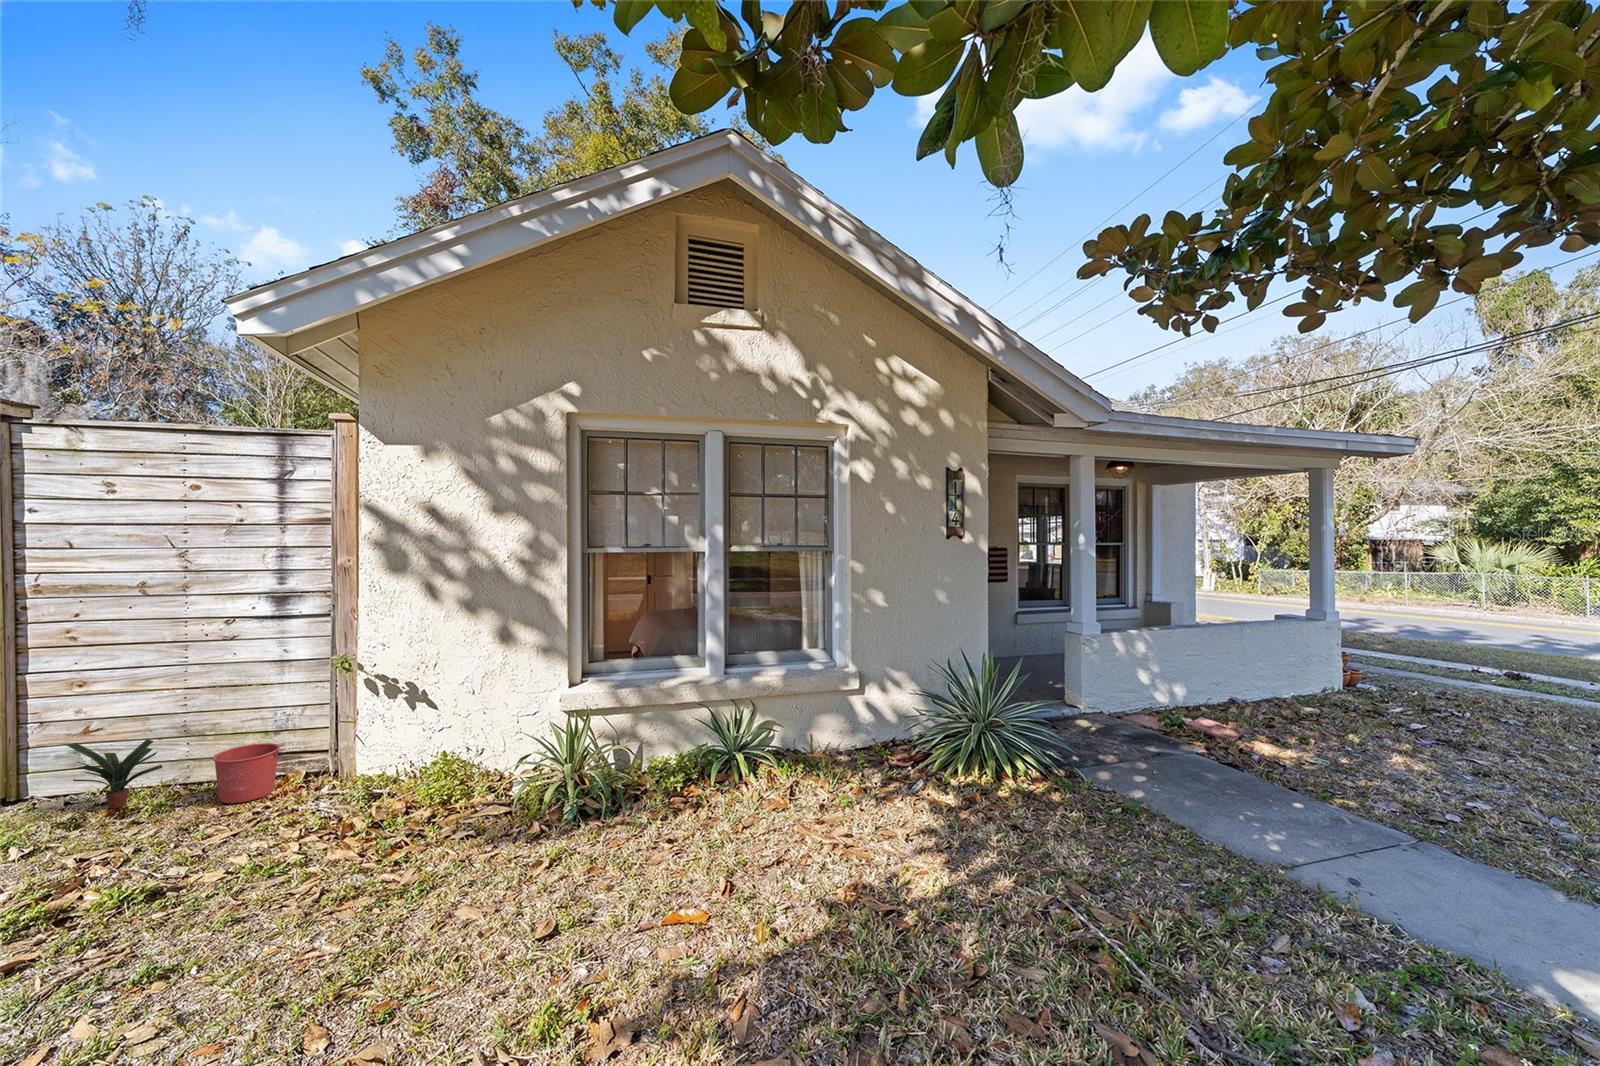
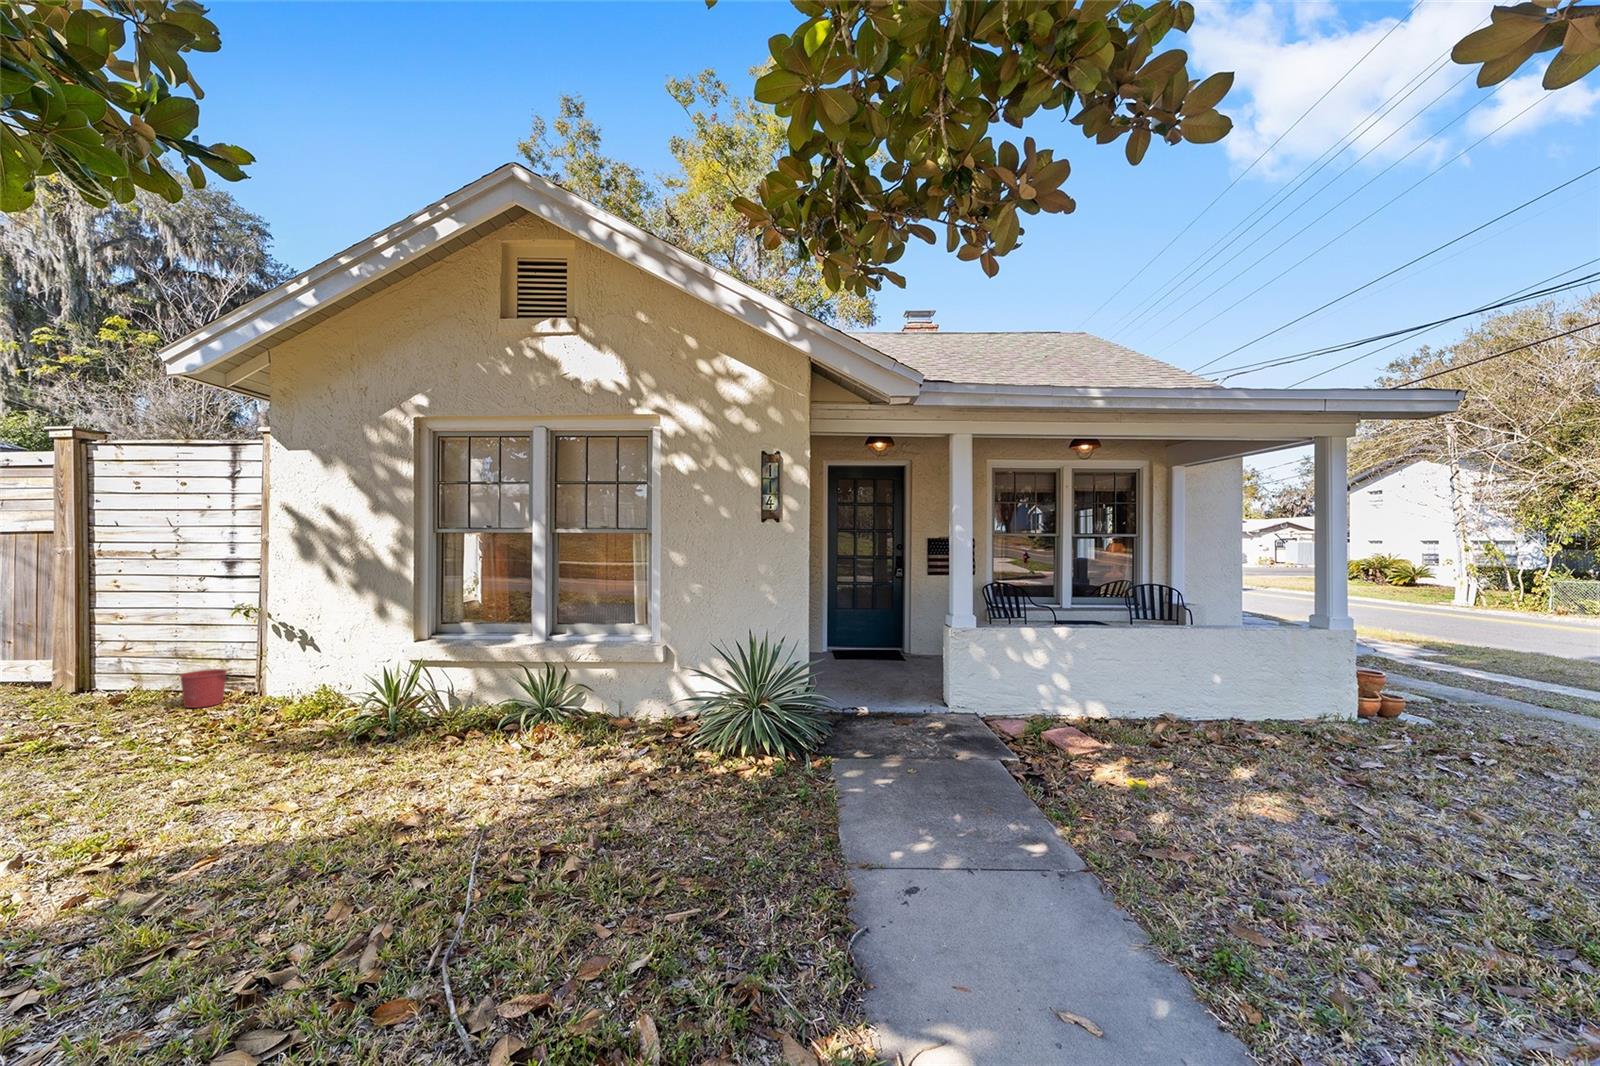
potted plant: present [67,739,162,808] -> none [102,657,160,704]

